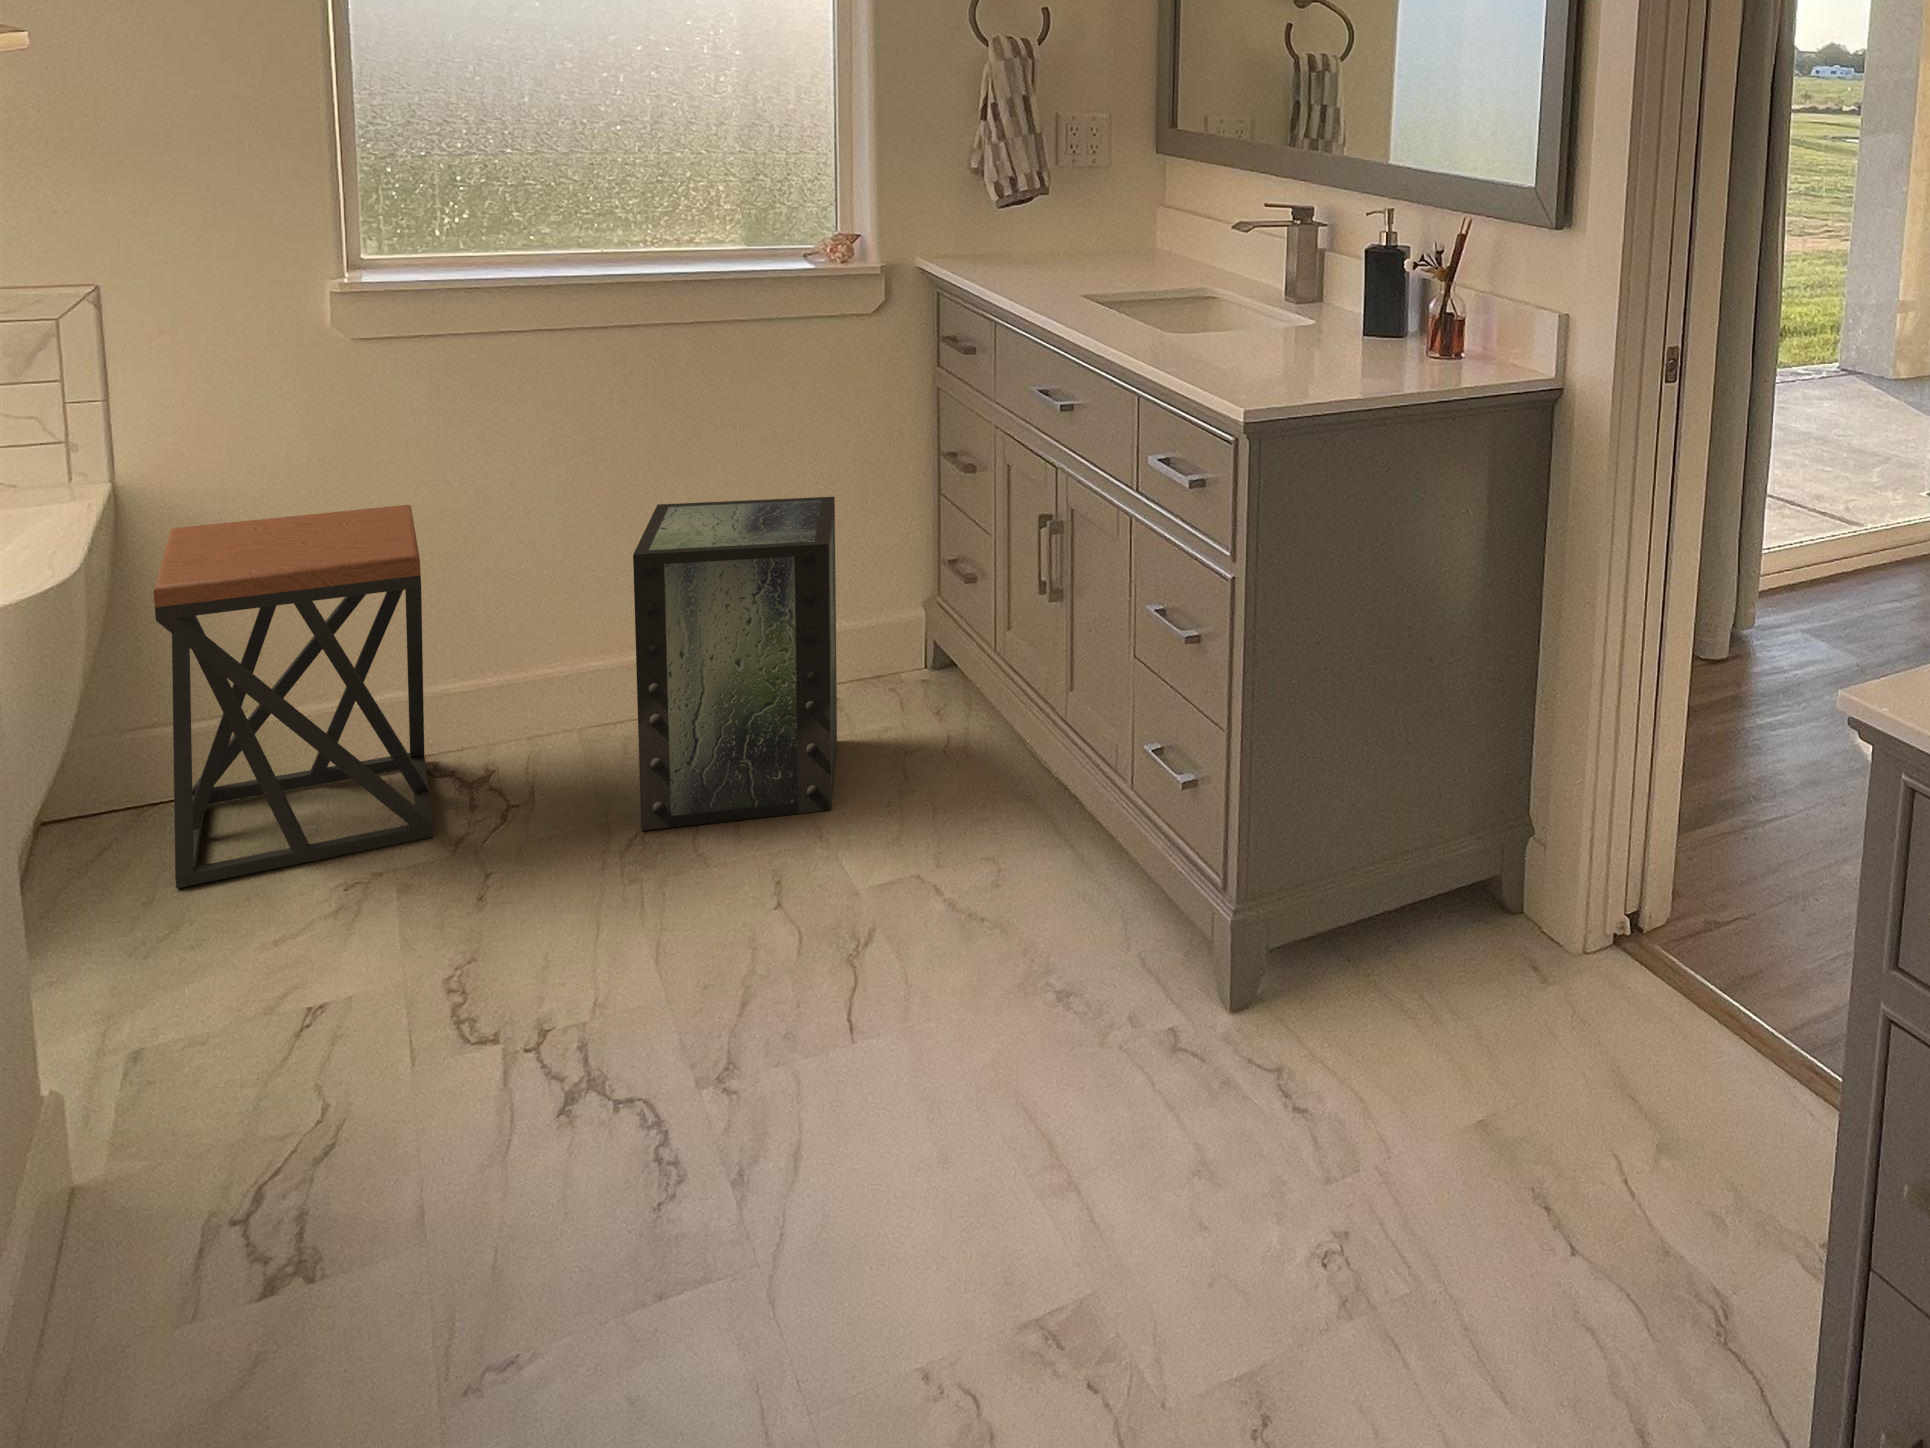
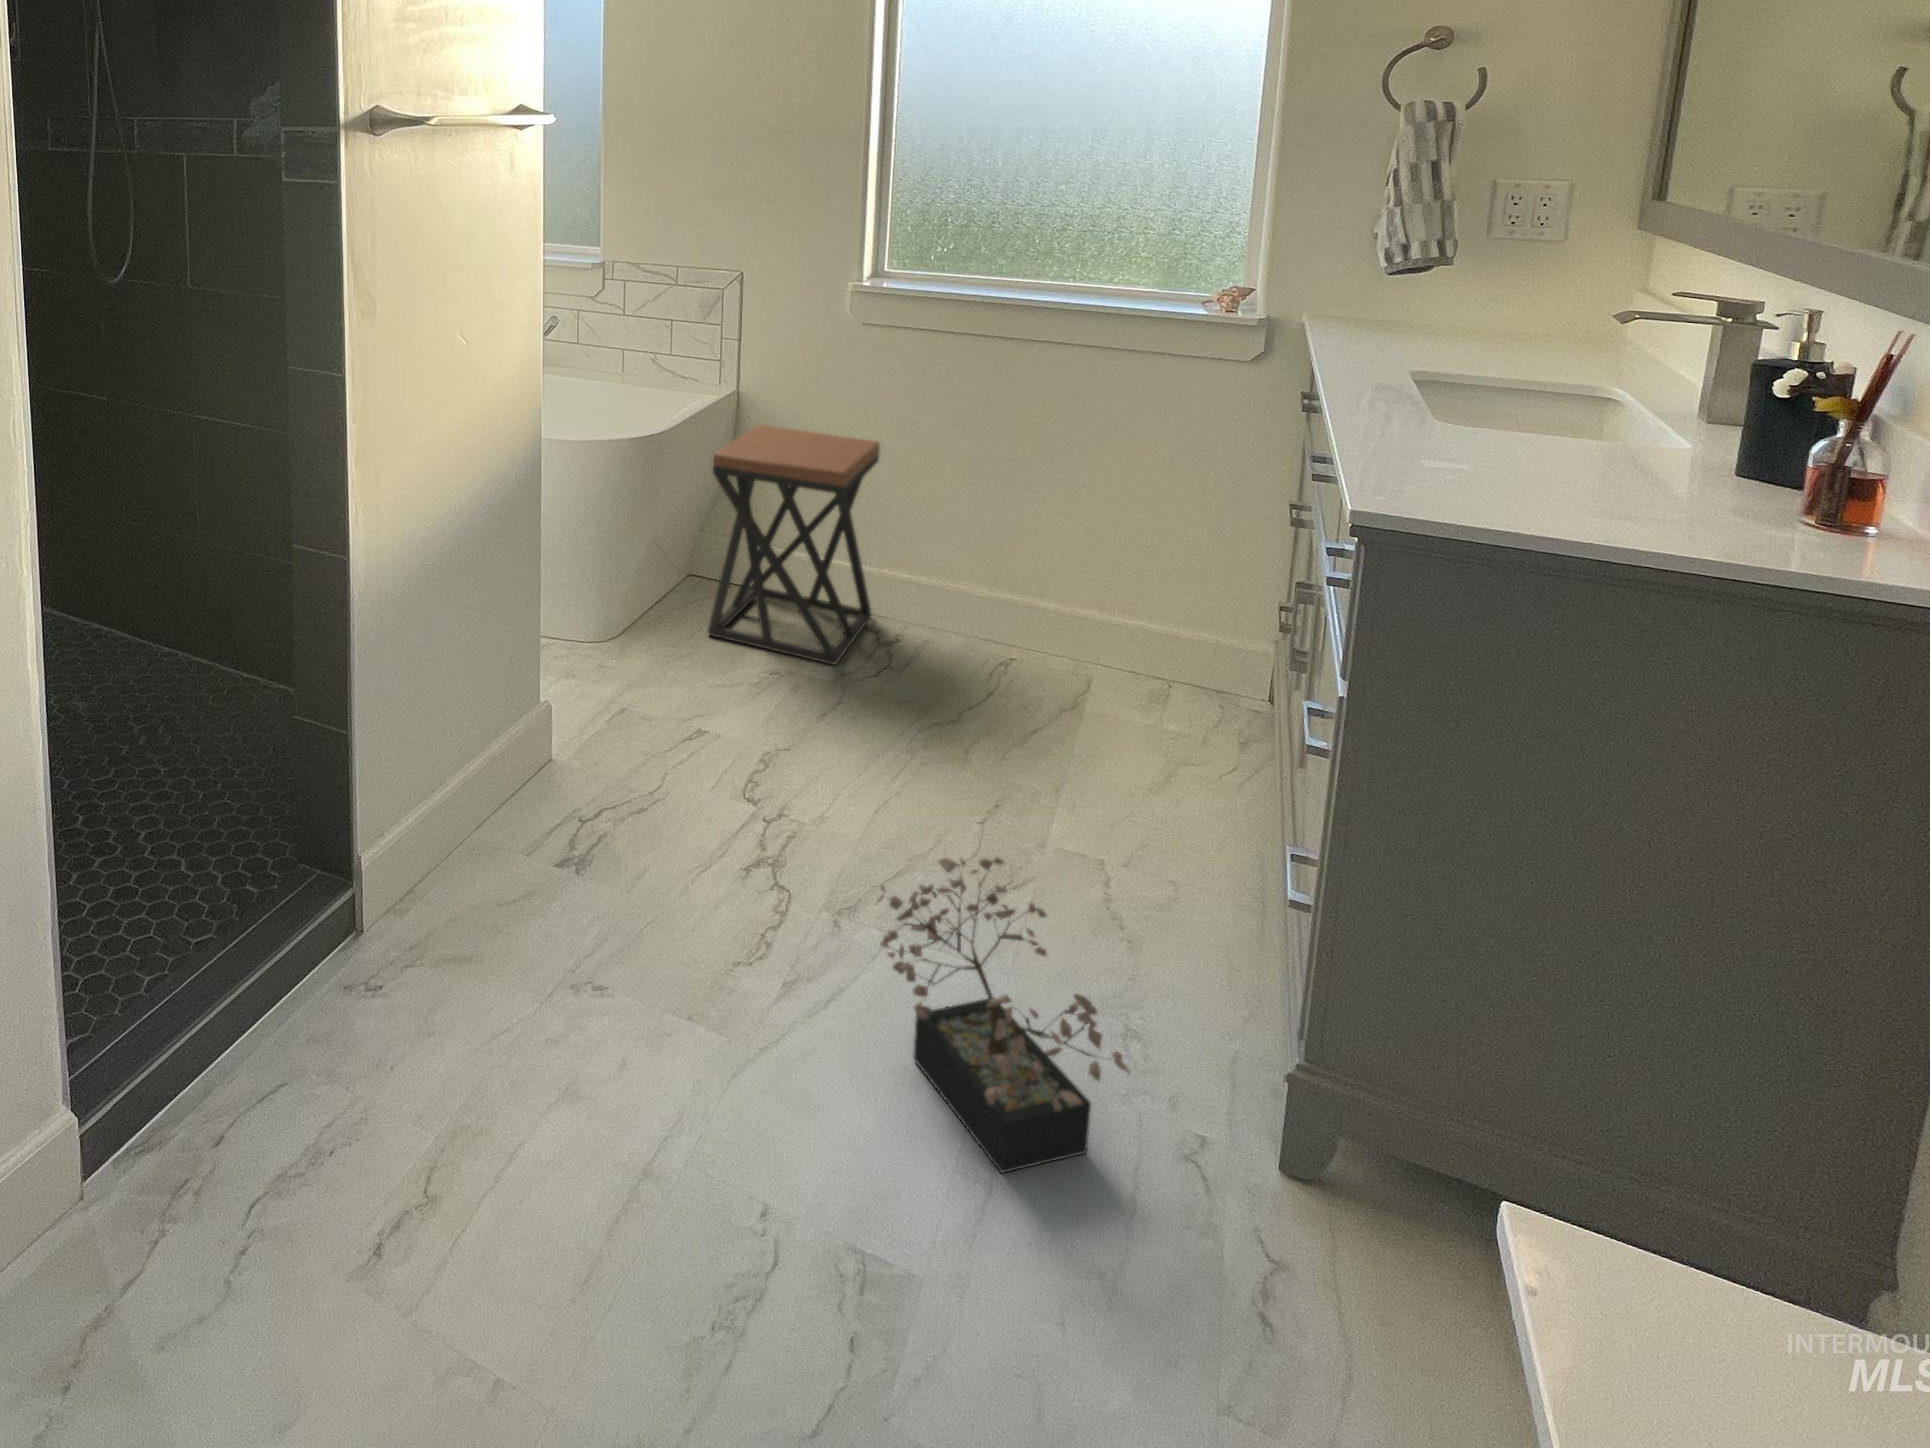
storage box: present [633,497,837,831] -> none [945,481,1155,773]
decorative plant: none [864,883,1149,1170] -> present [875,858,1131,1173]

